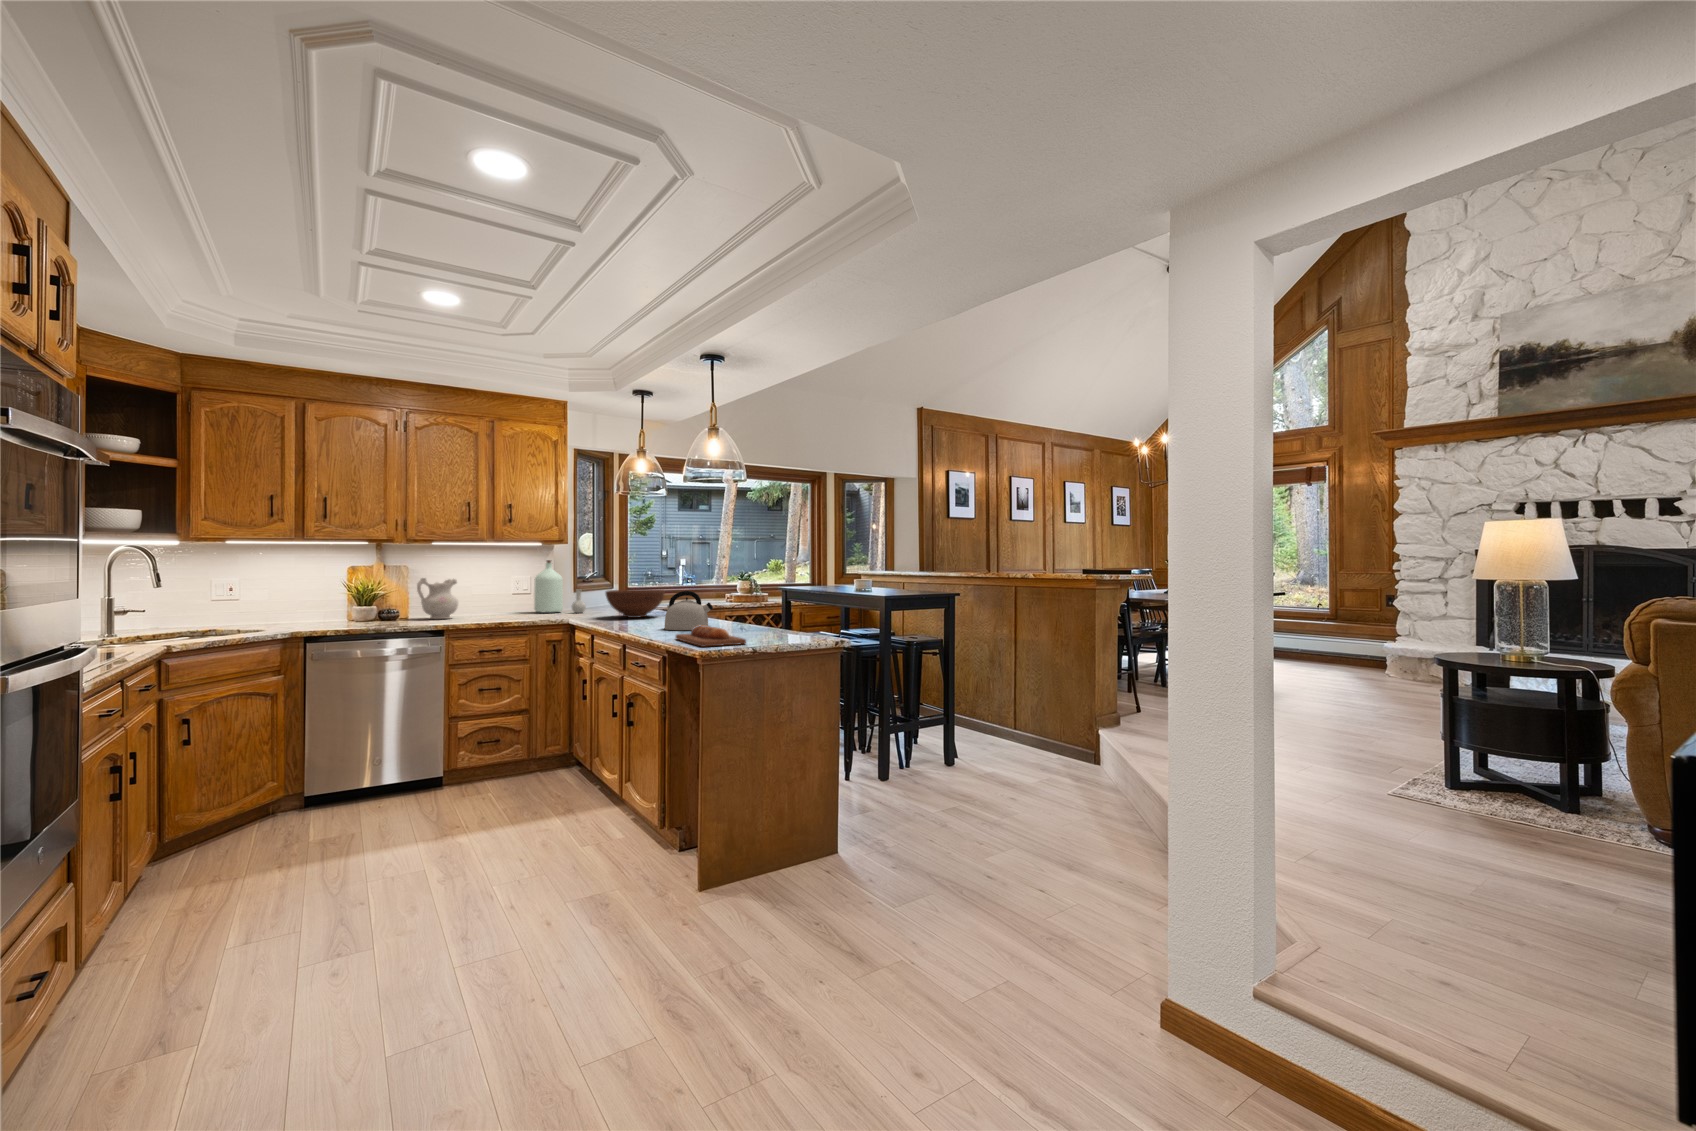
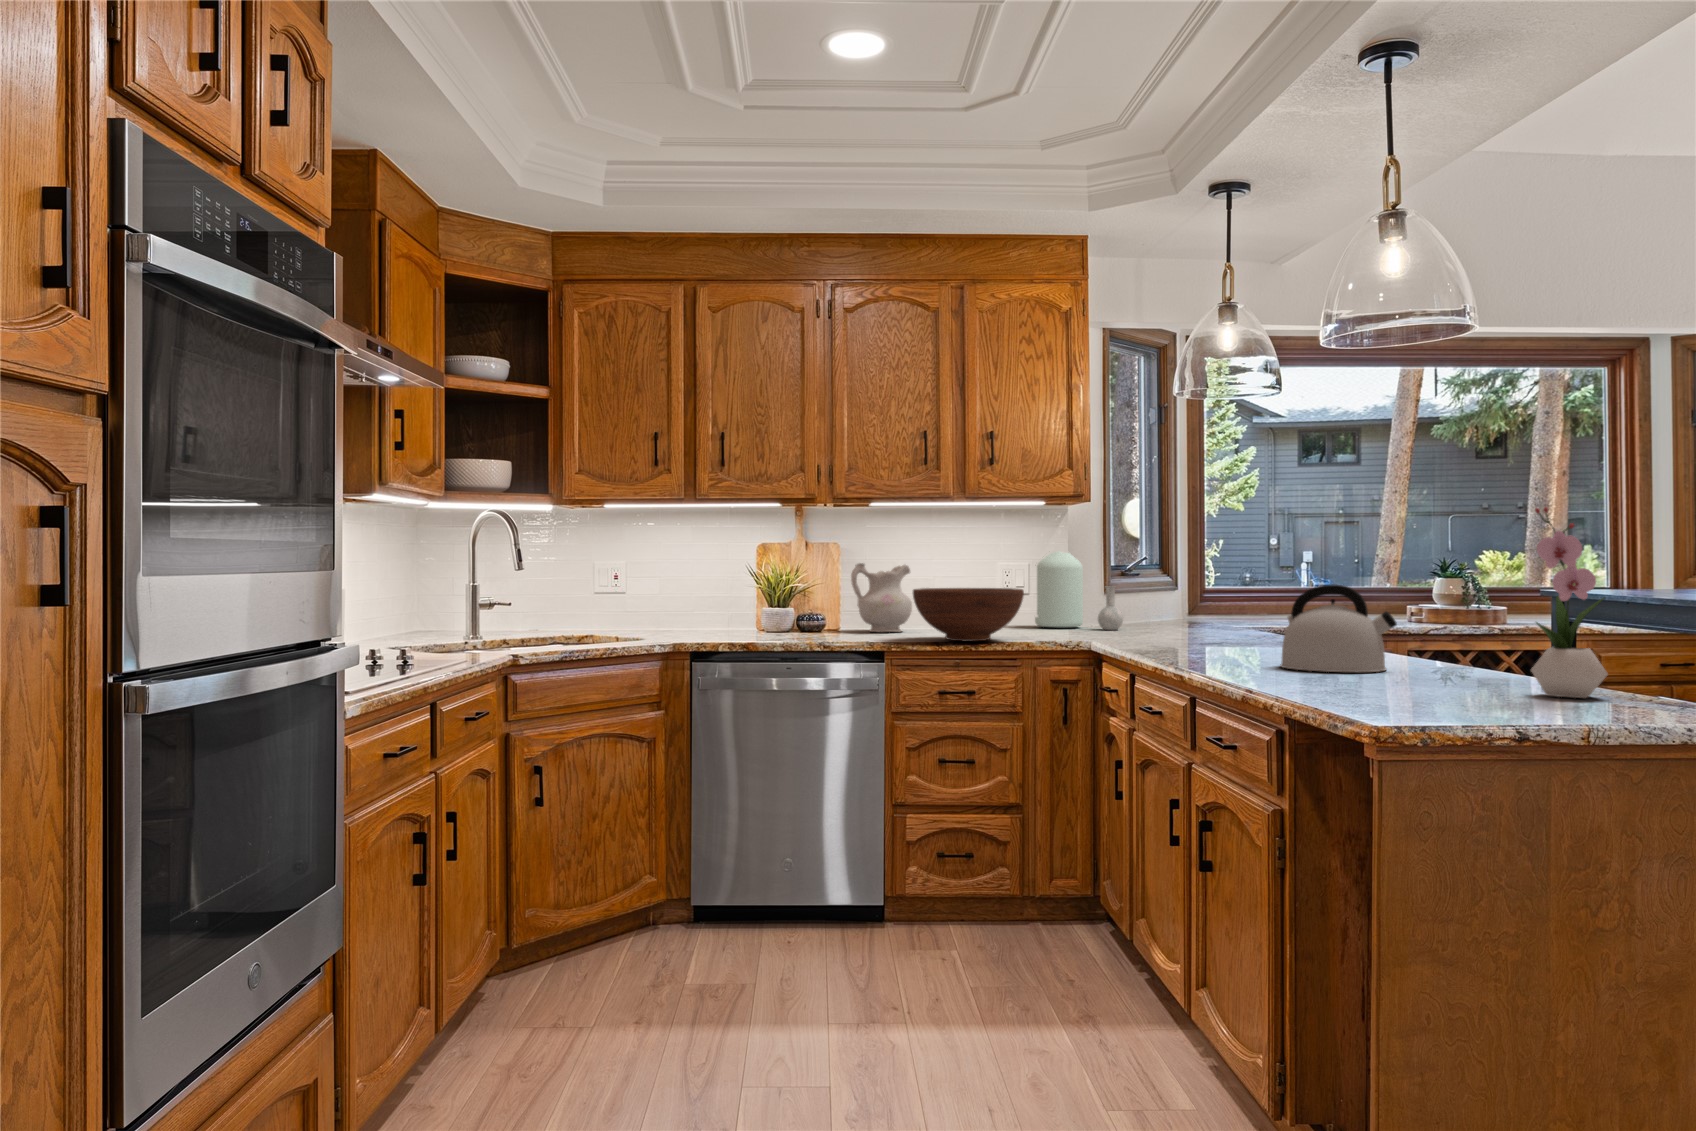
flower arrangement: none [758,561,784,636] -> present [1531,507,1608,698]
fruit bowl: present [606,590,664,618] -> present [913,588,1024,641]
bread loaf: present [676,625,746,647] -> none [1312,662,1509,716]

